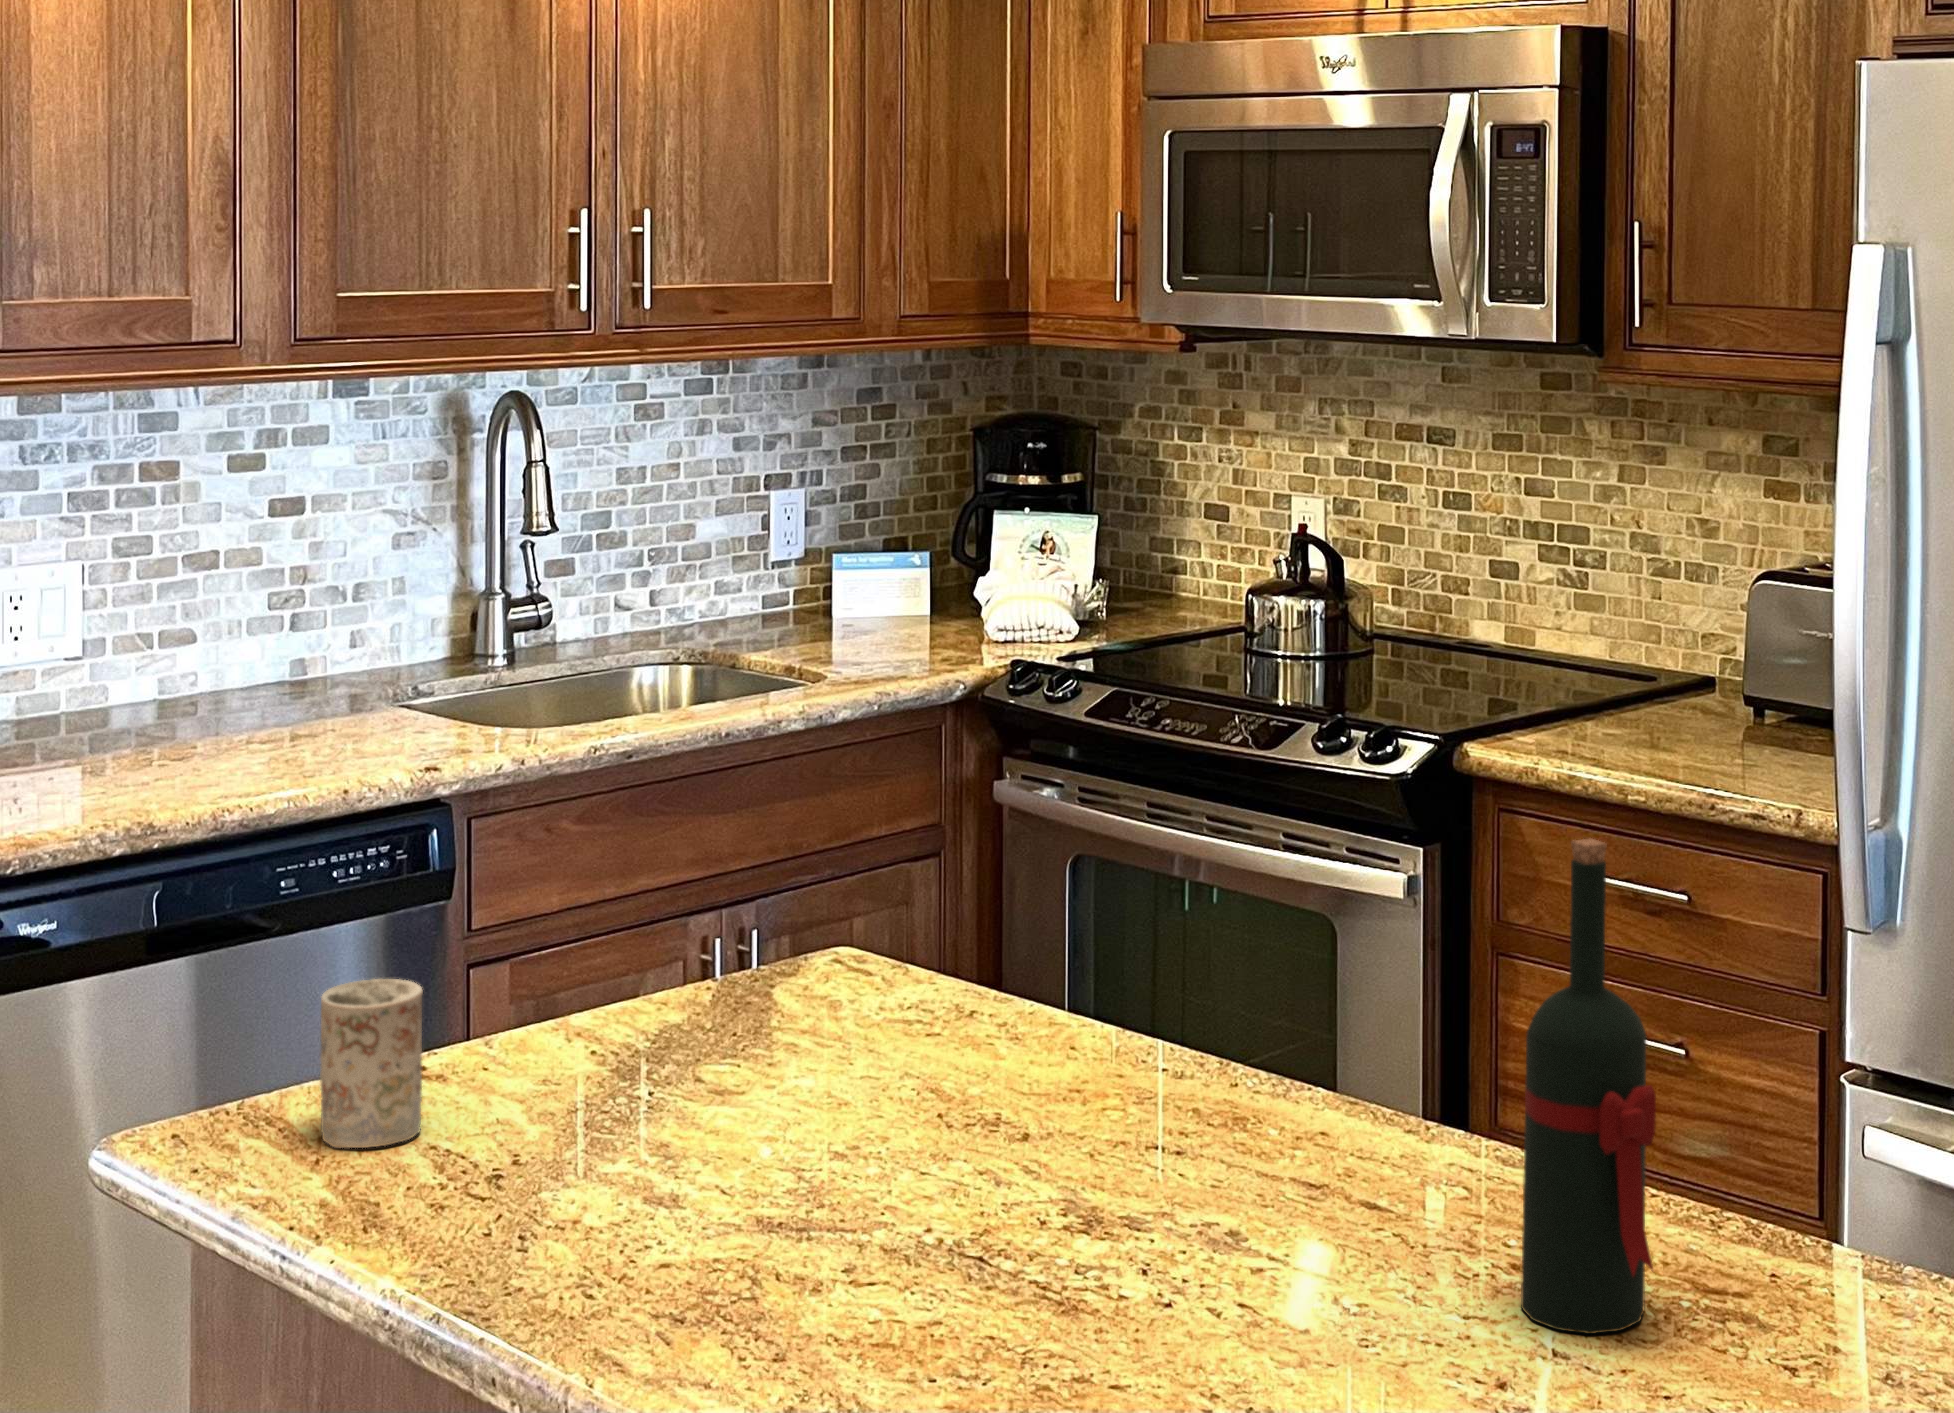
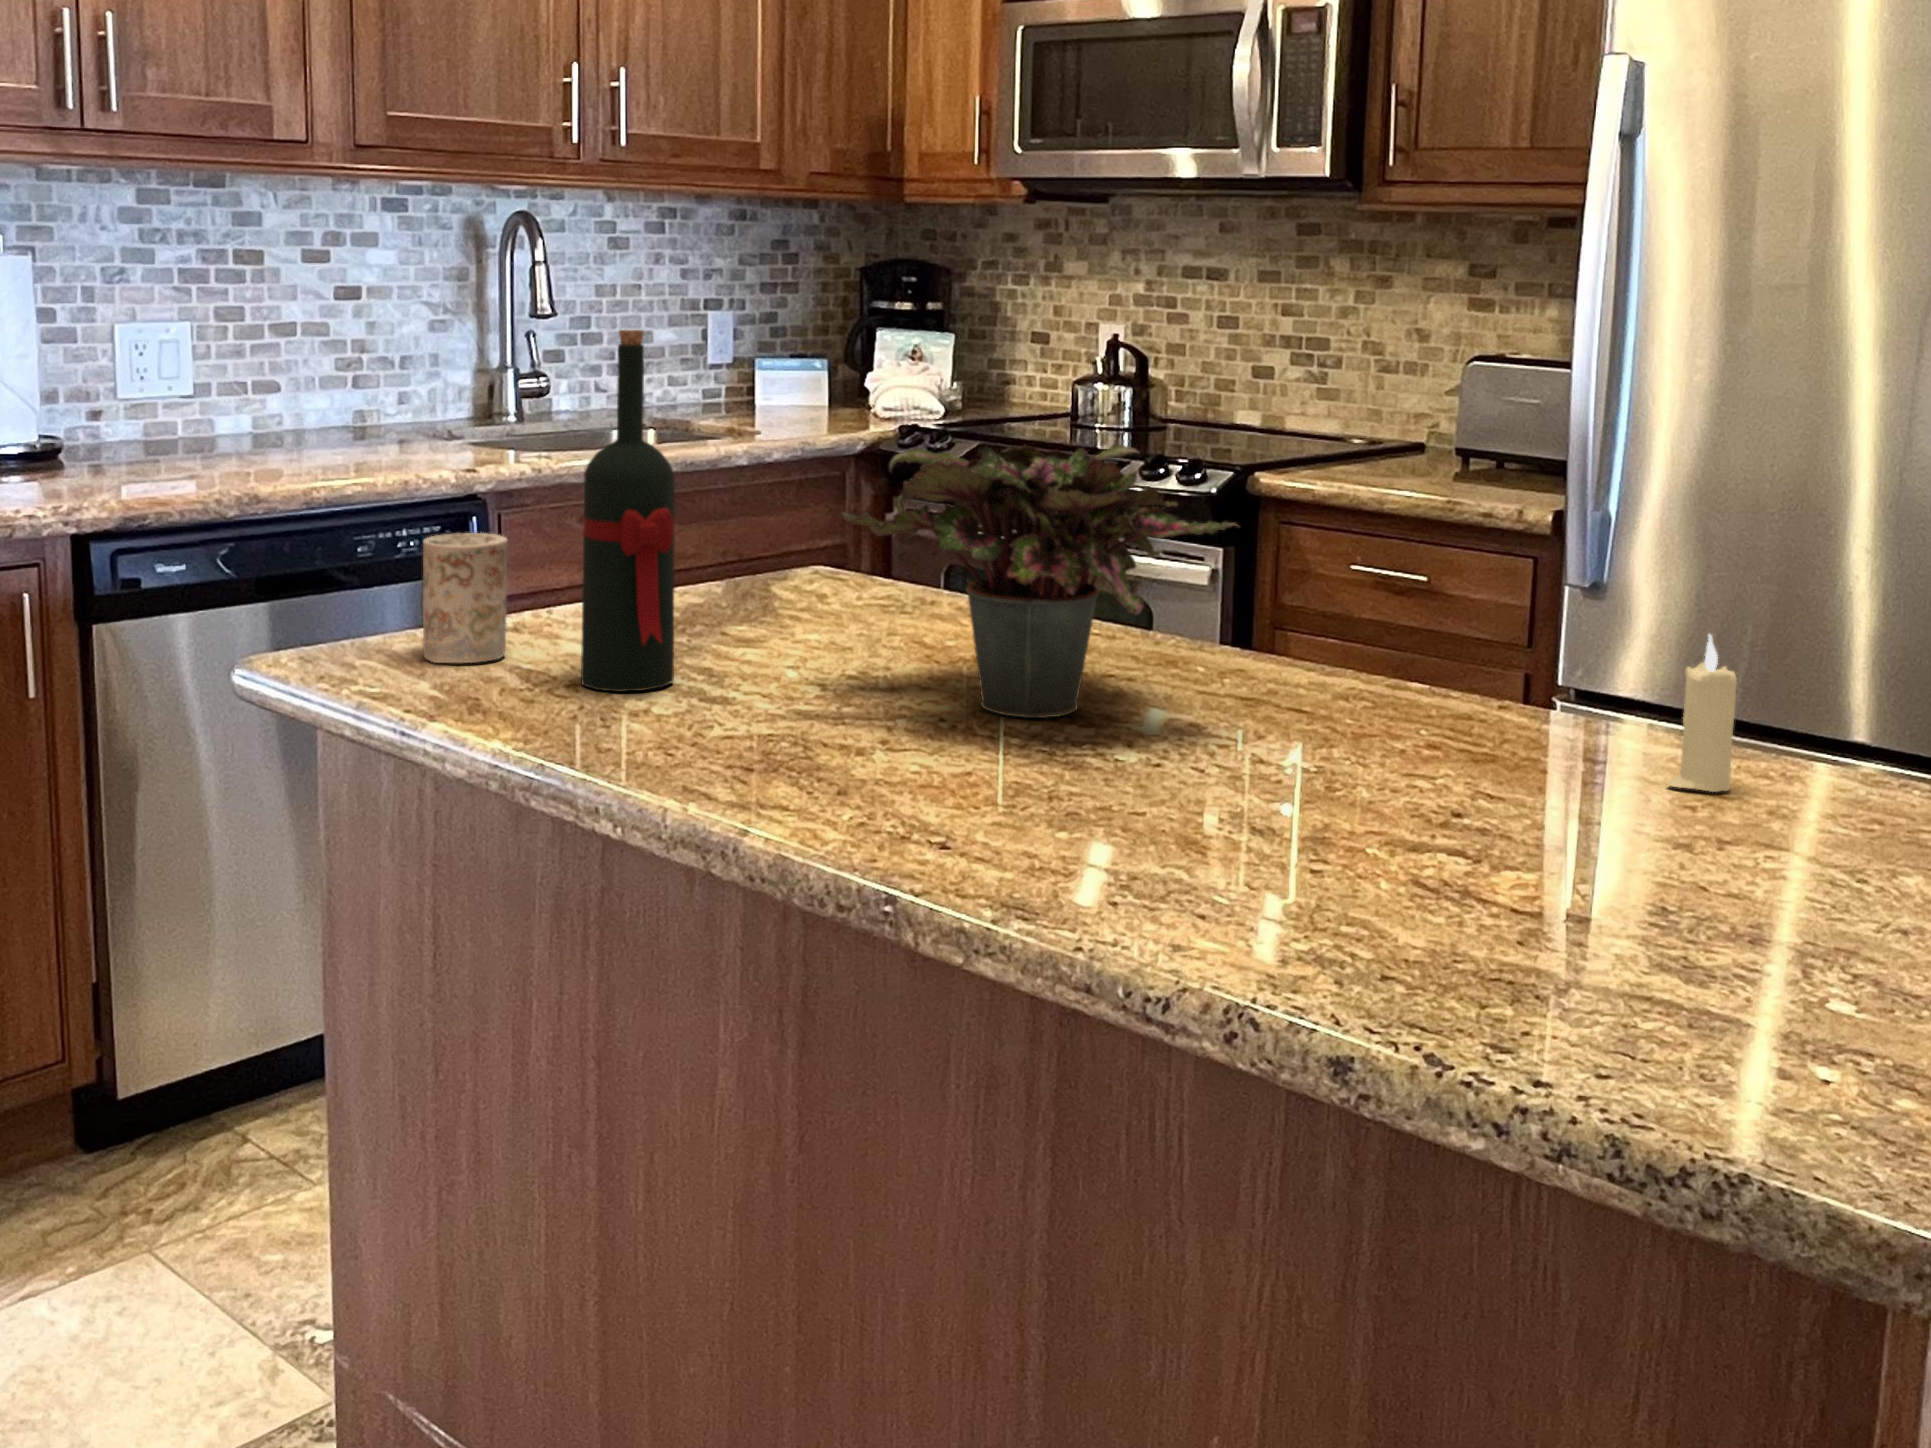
wine bottle: present [1521,838,1656,1334] -> present [581,330,675,692]
potted plant: none [817,873,1280,1225] -> present [842,444,1237,718]
candle: none [1785,1140,1864,1334] -> present [1668,634,1737,792]

